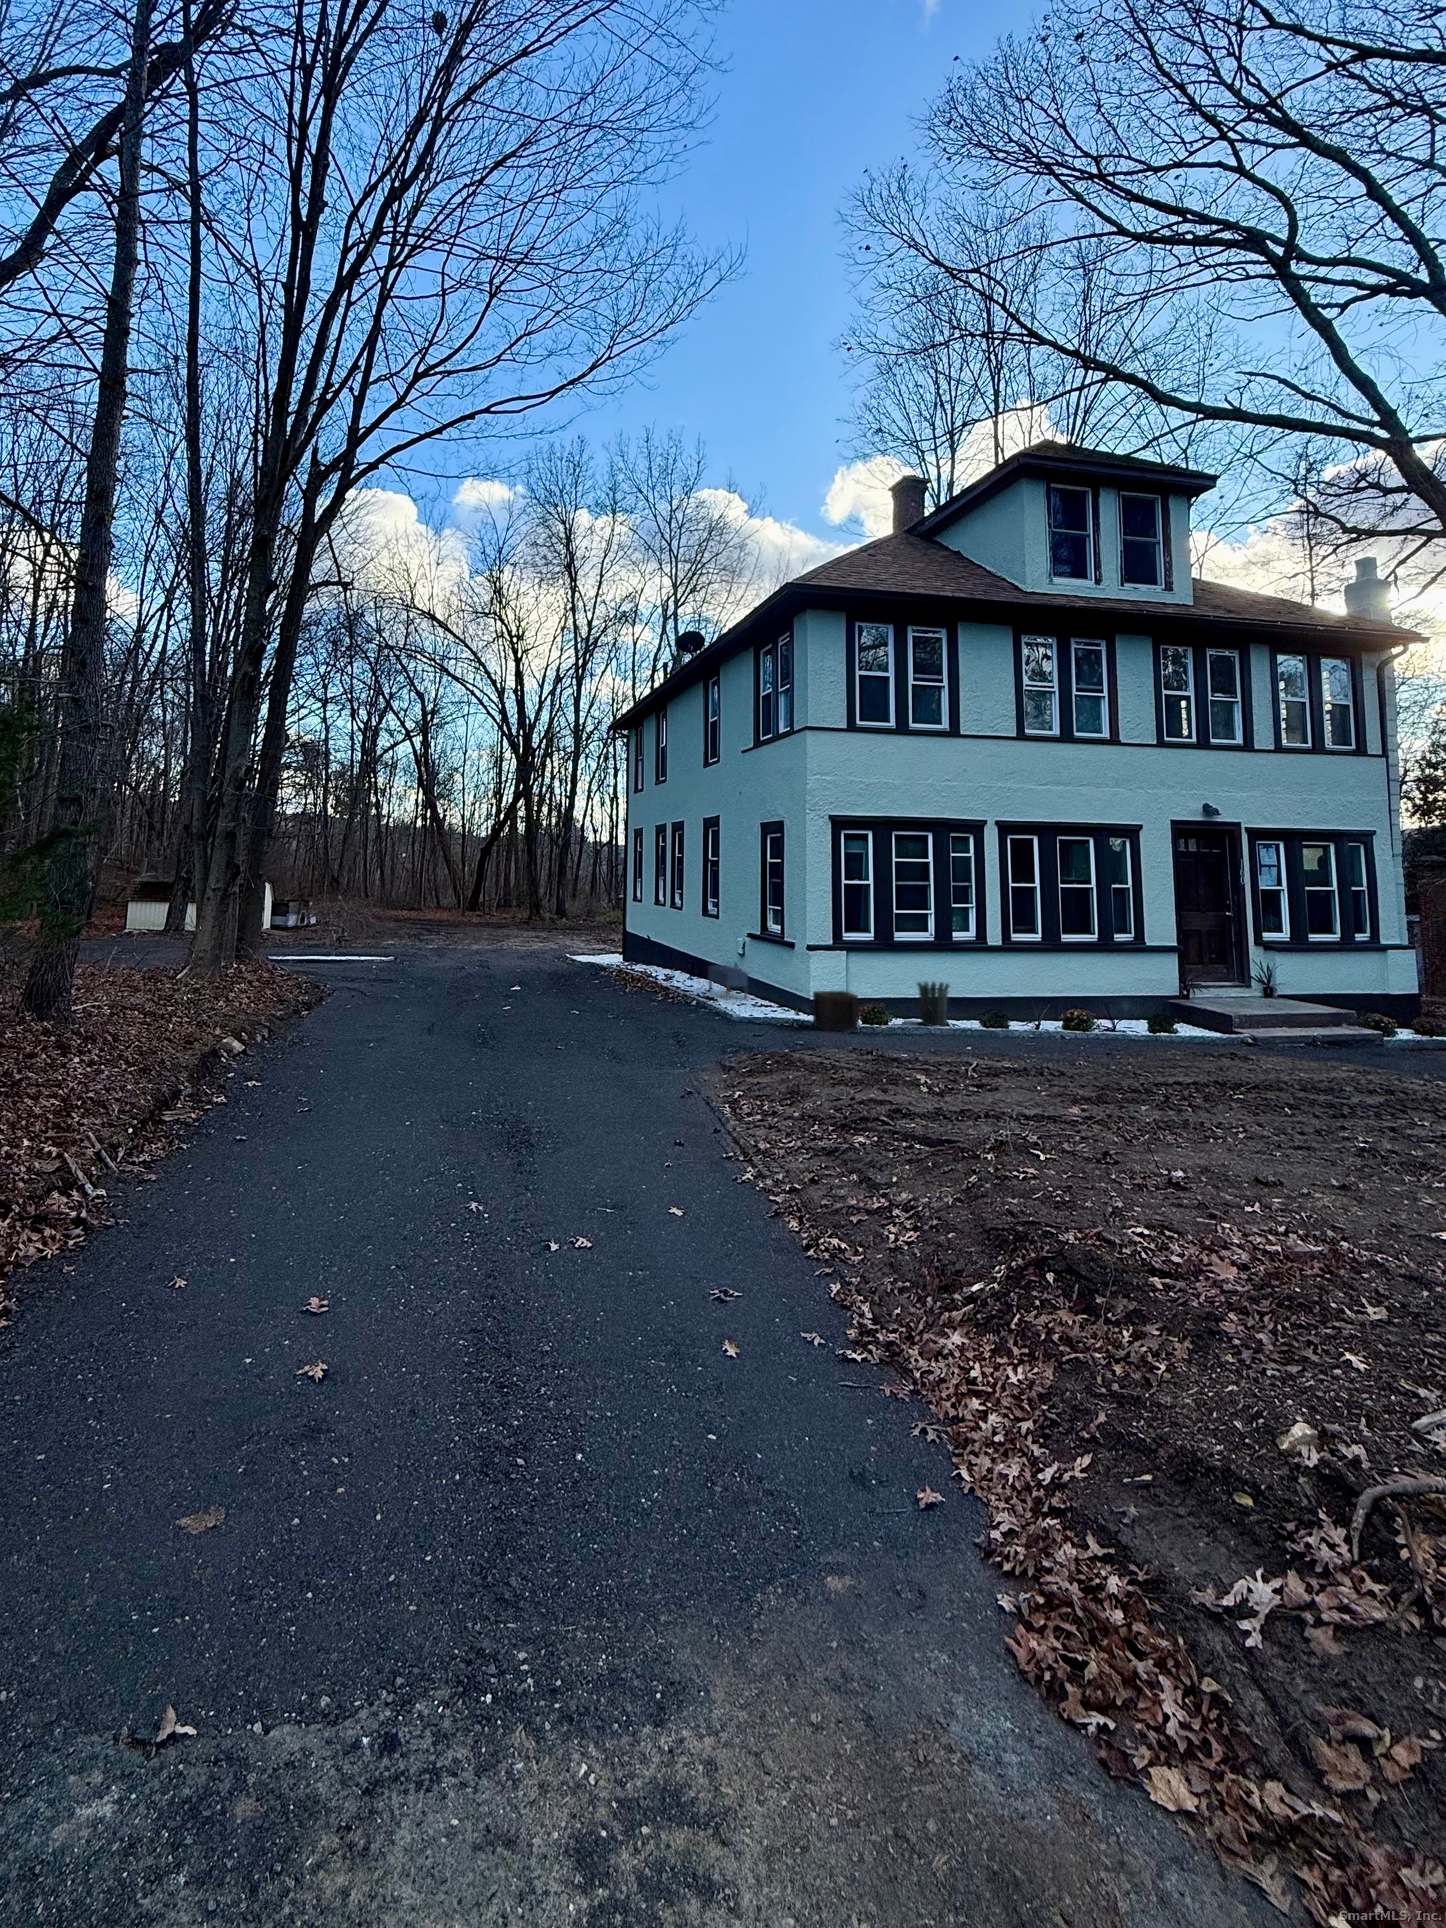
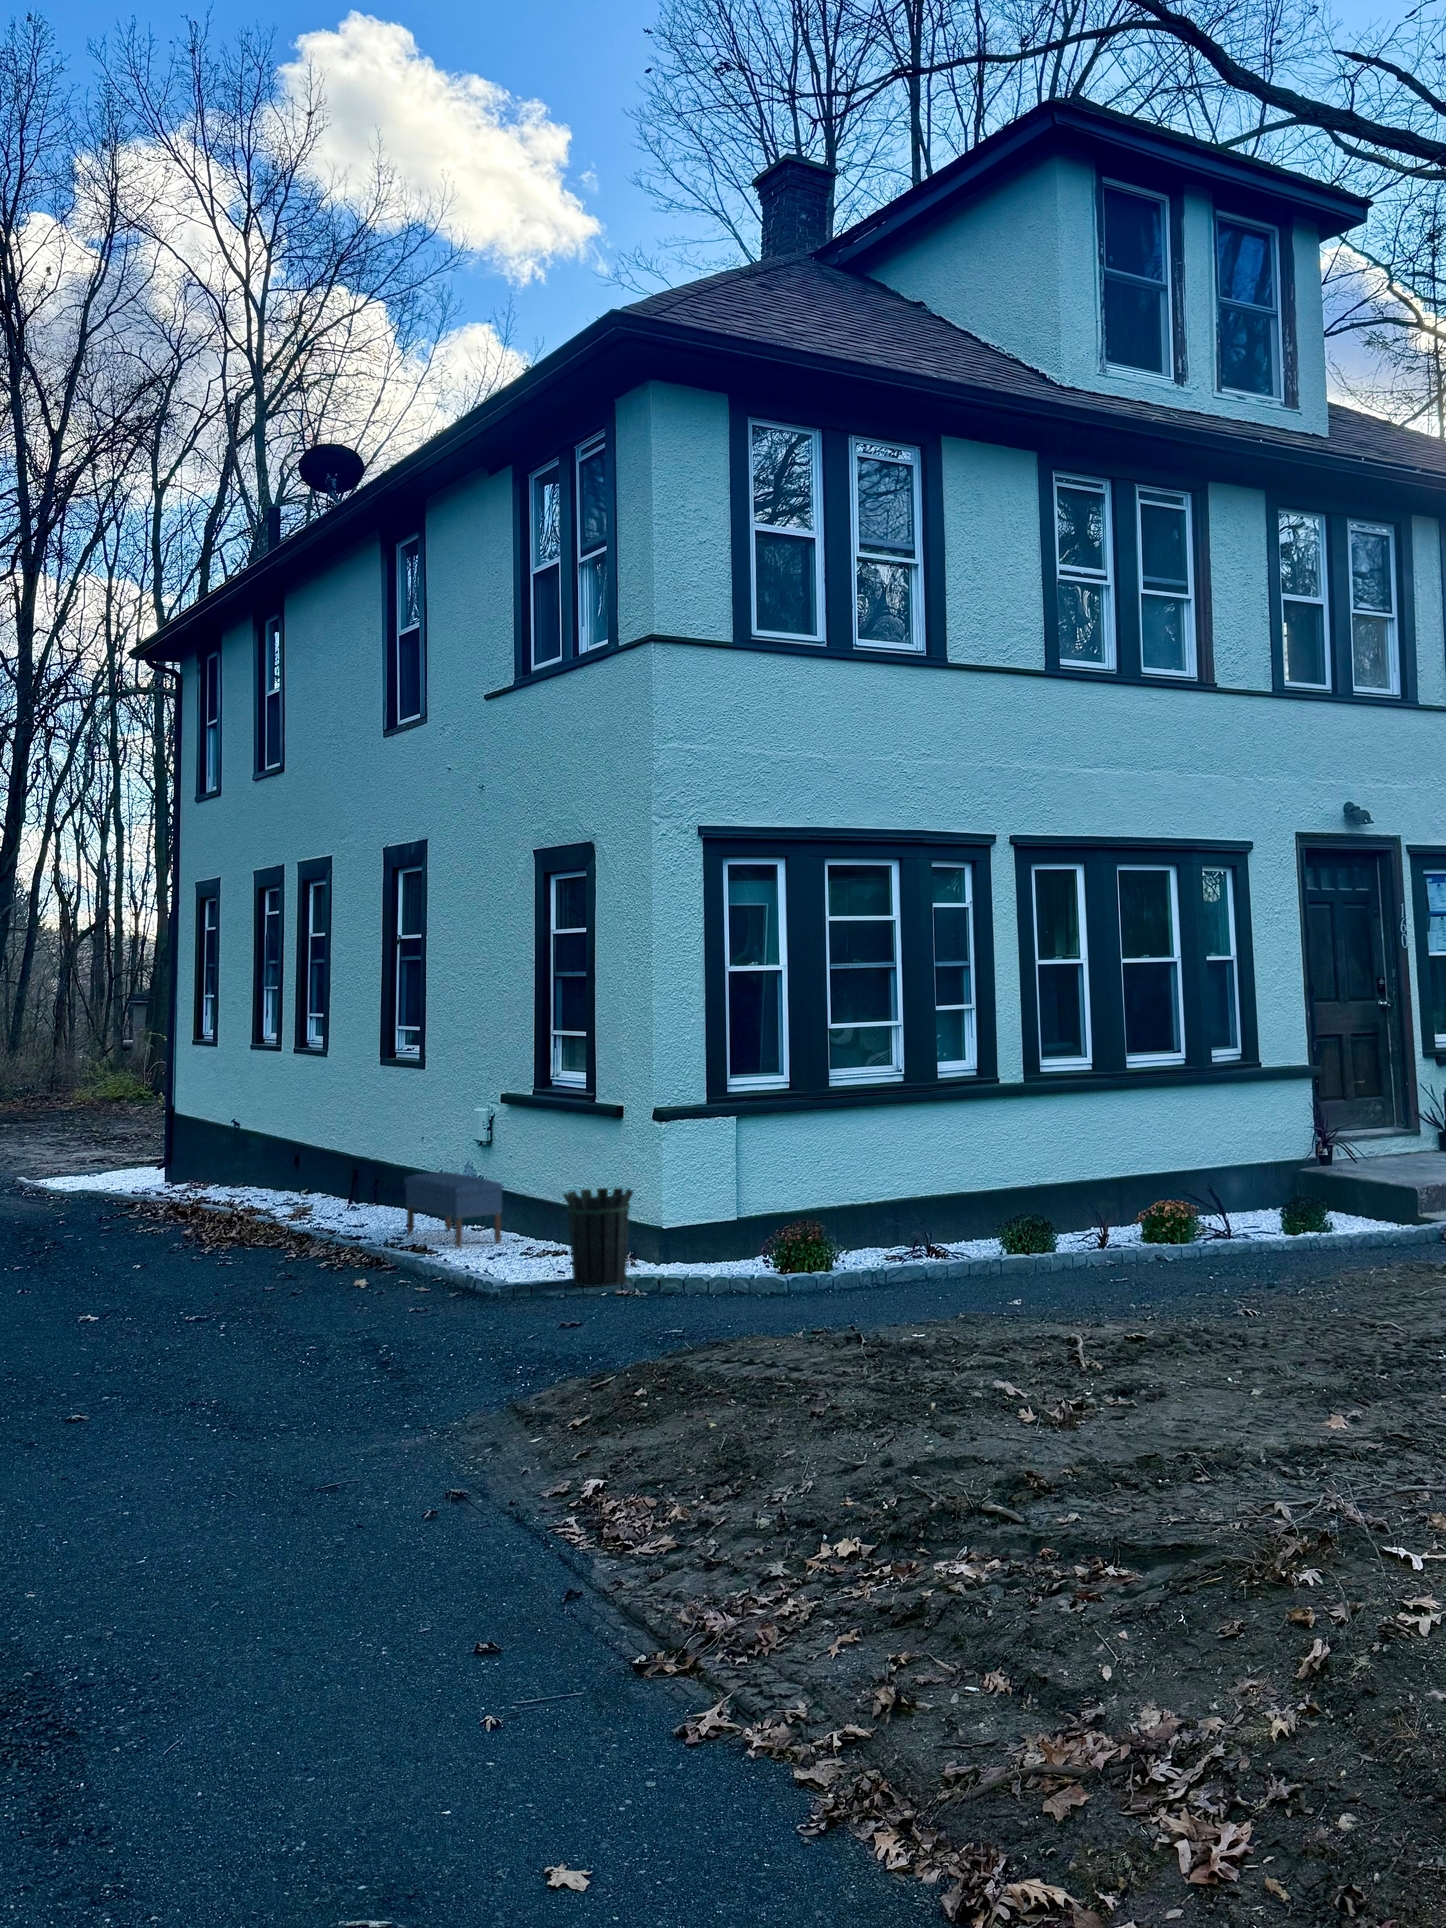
waste bin: present [917,982,950,1027] -> present [563,1188,633,1287]
wooden crate: present [813,991,859,1031] -> none [671,1202,773,1293]

